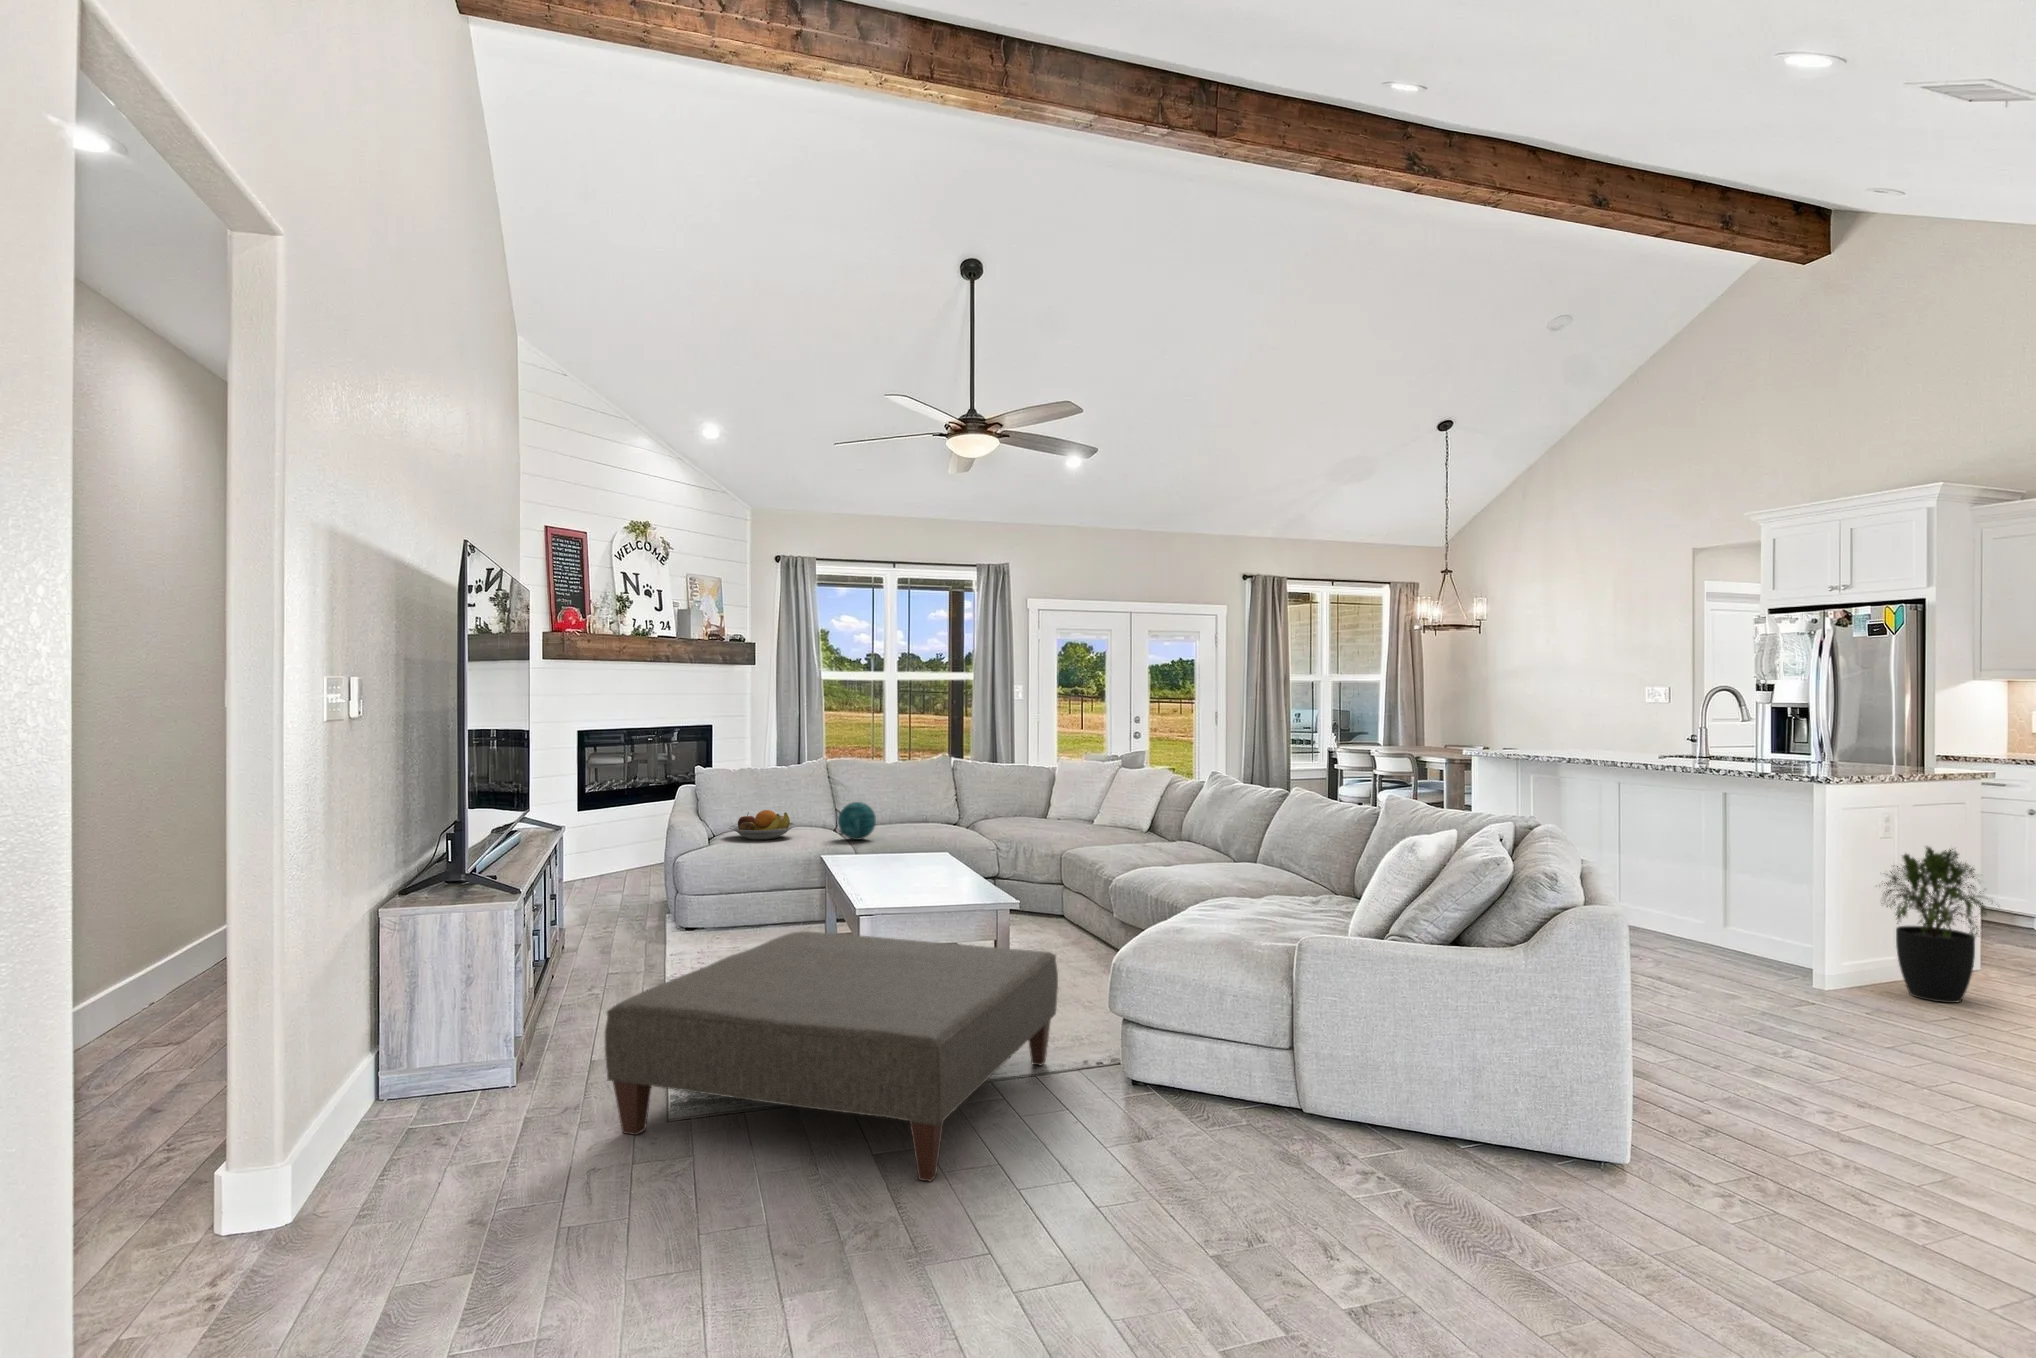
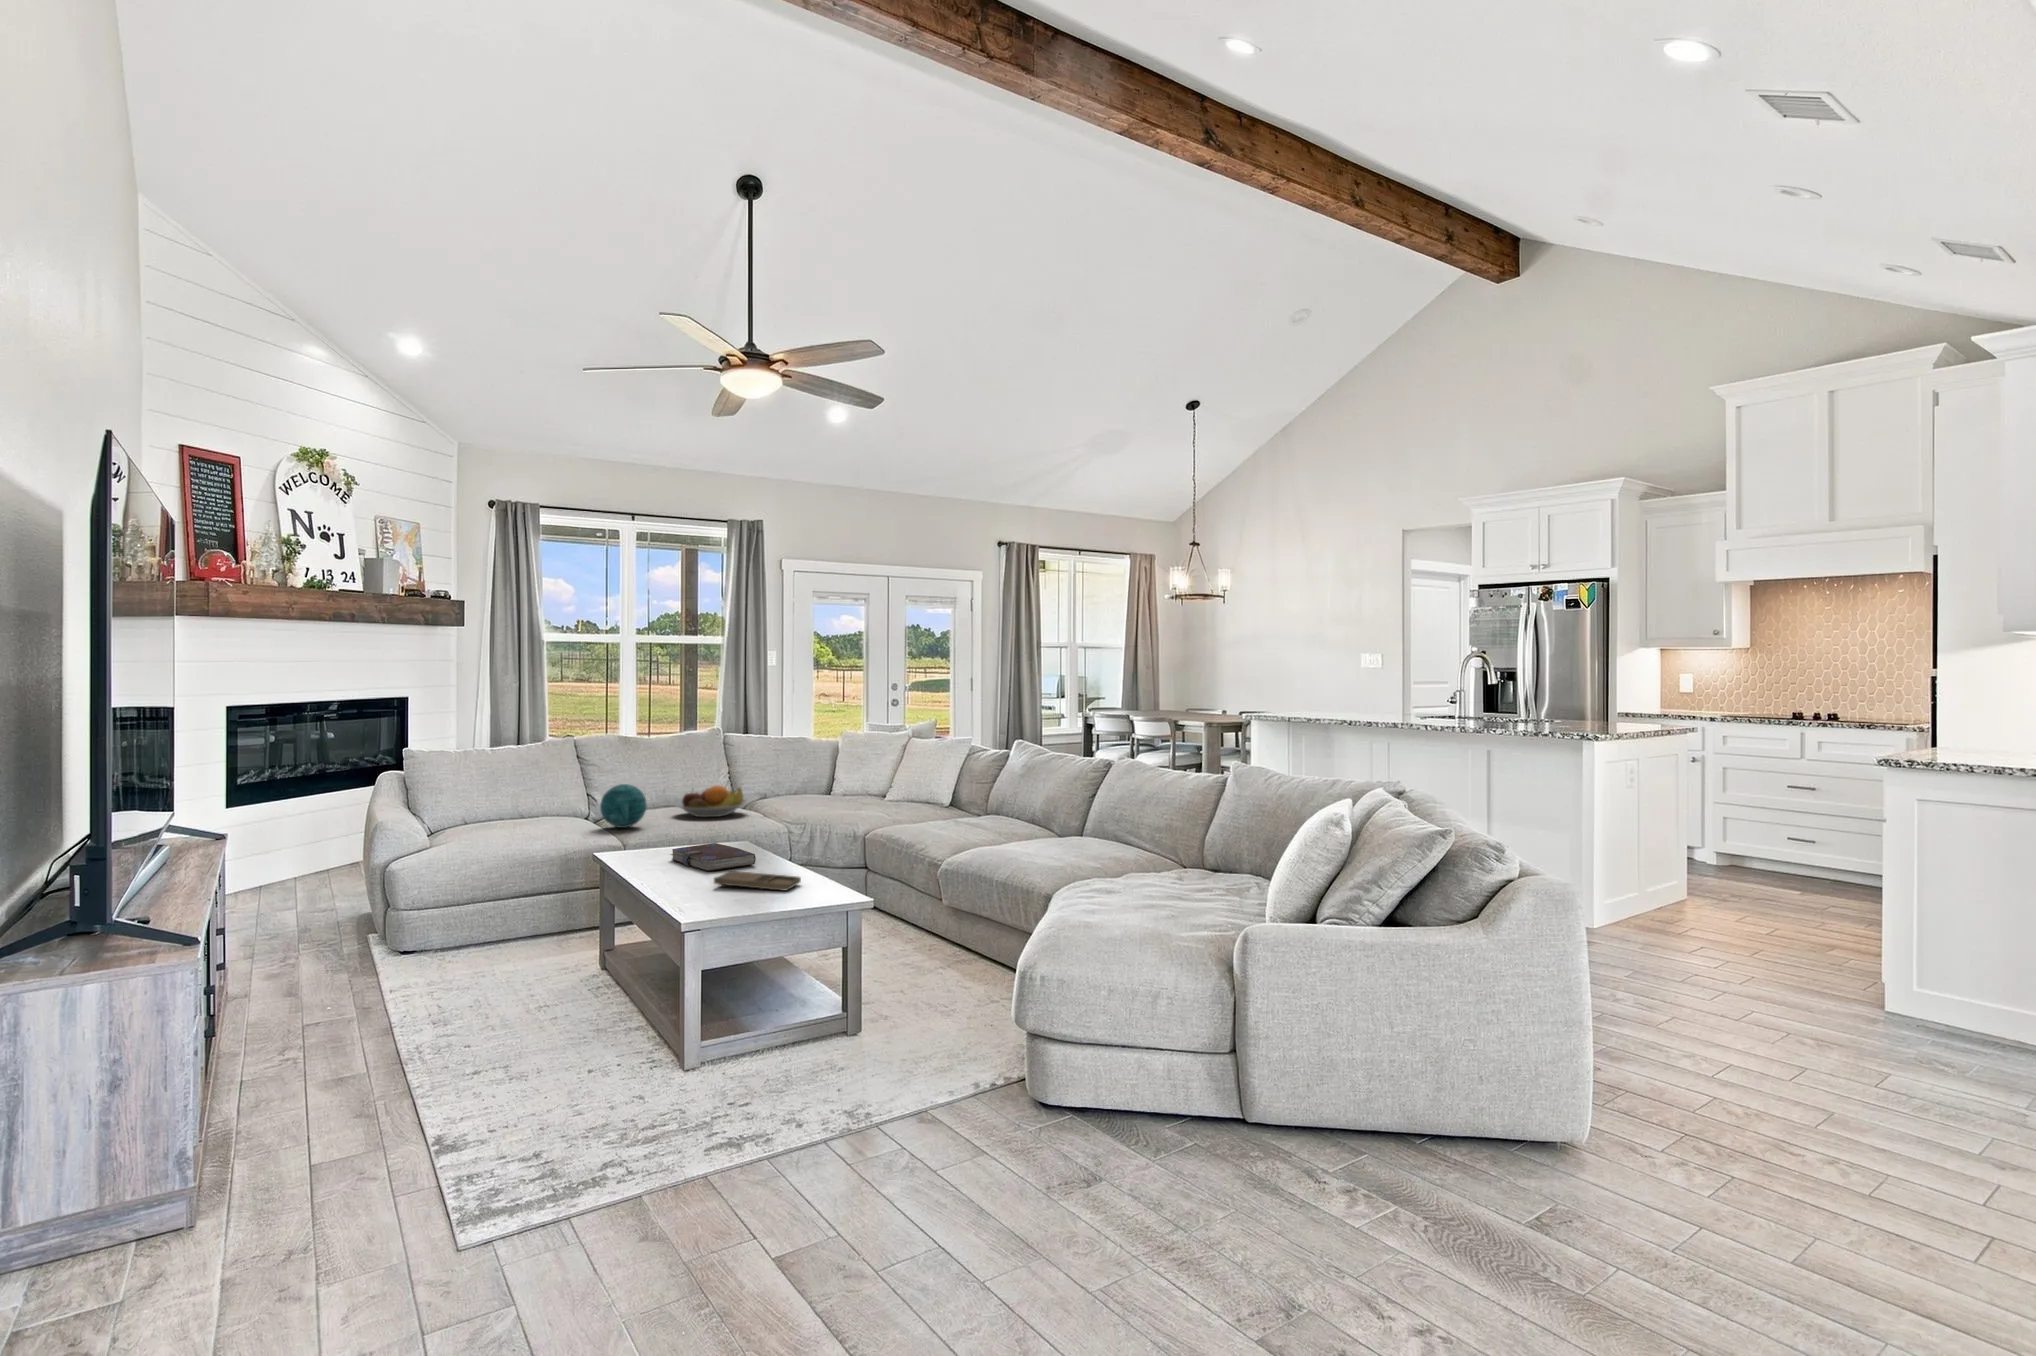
fruit bowl: present [729,810,796,840] -> present [675,786,747,817]
potted plant: present [1884,846,1986,1003] -> none [1625,791,1725,930]
book: none [878,853,944,875] -> present [670,843,756,872]
tray: none [900,874,971,892] -> present [714,871,801,891]
ottoman: present [605,931,1058,1181] -> none [357,957,946,1298]

